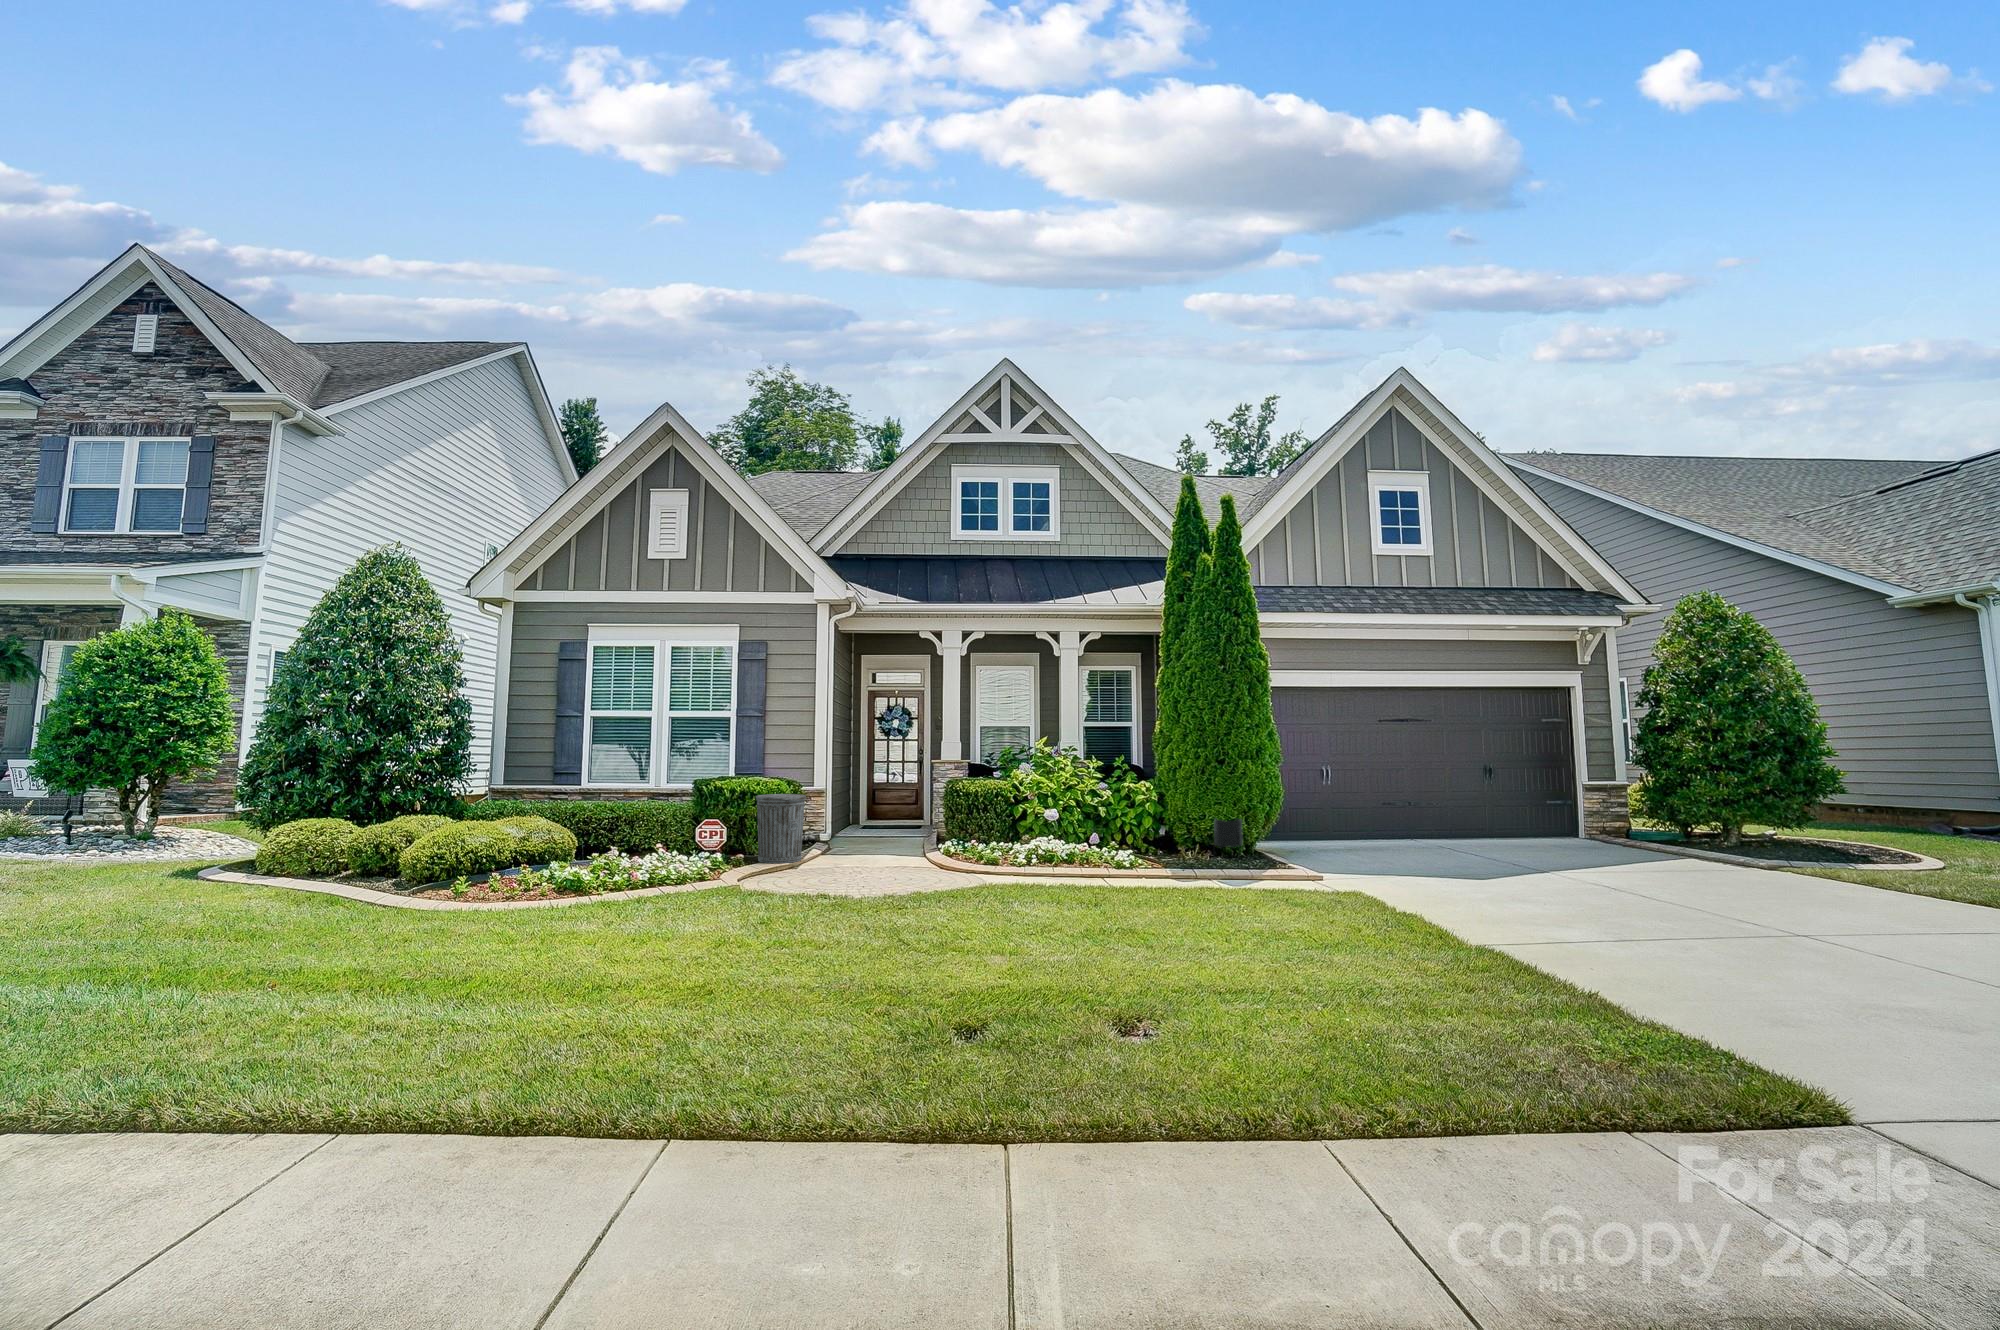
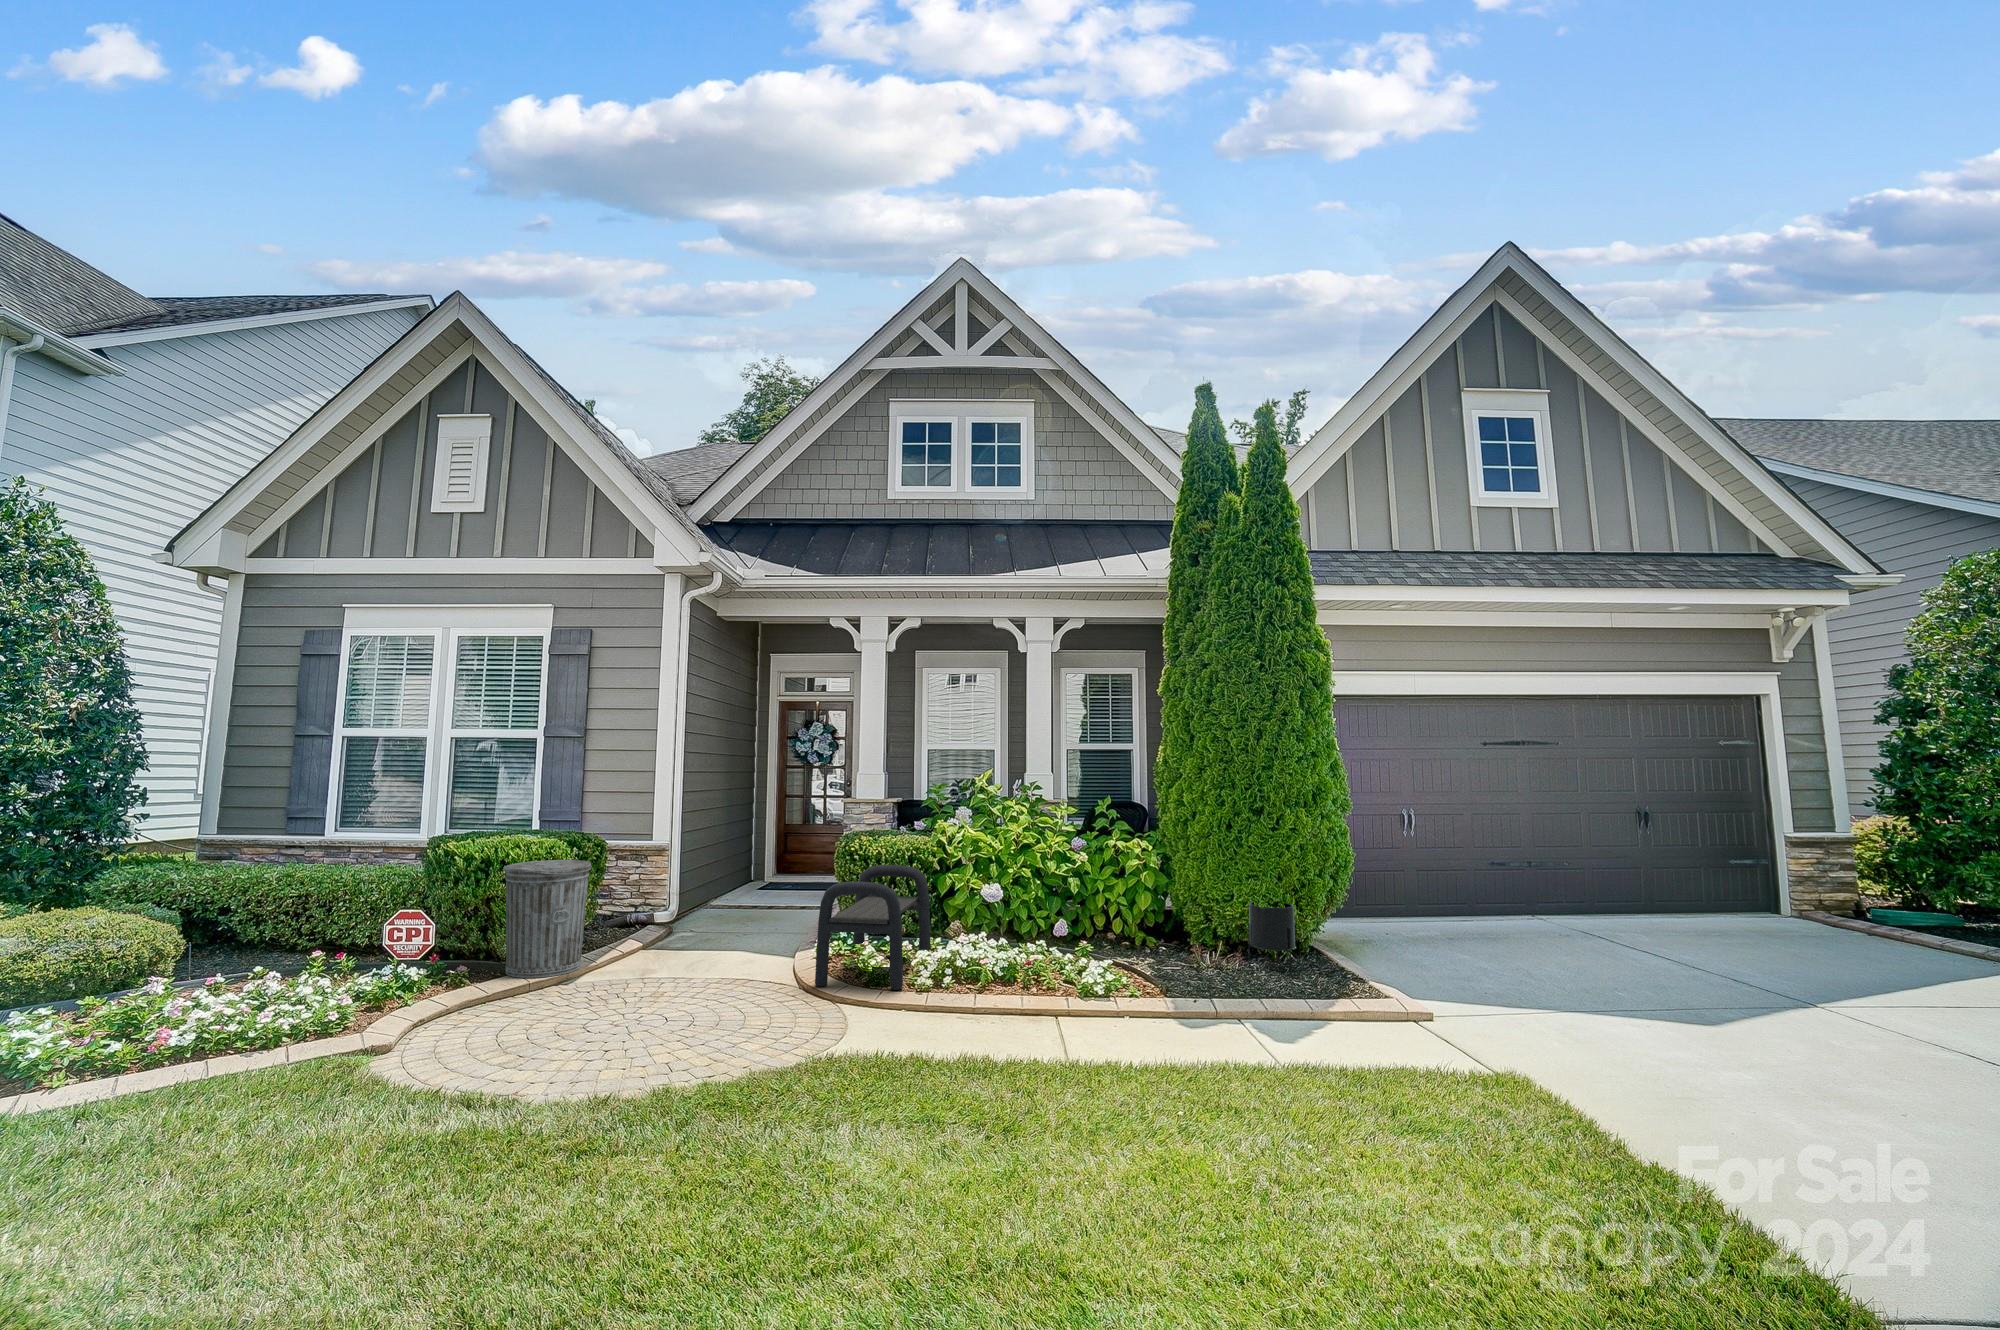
bench: none [954,797,1015,867] -> present [815,865,930,990]

